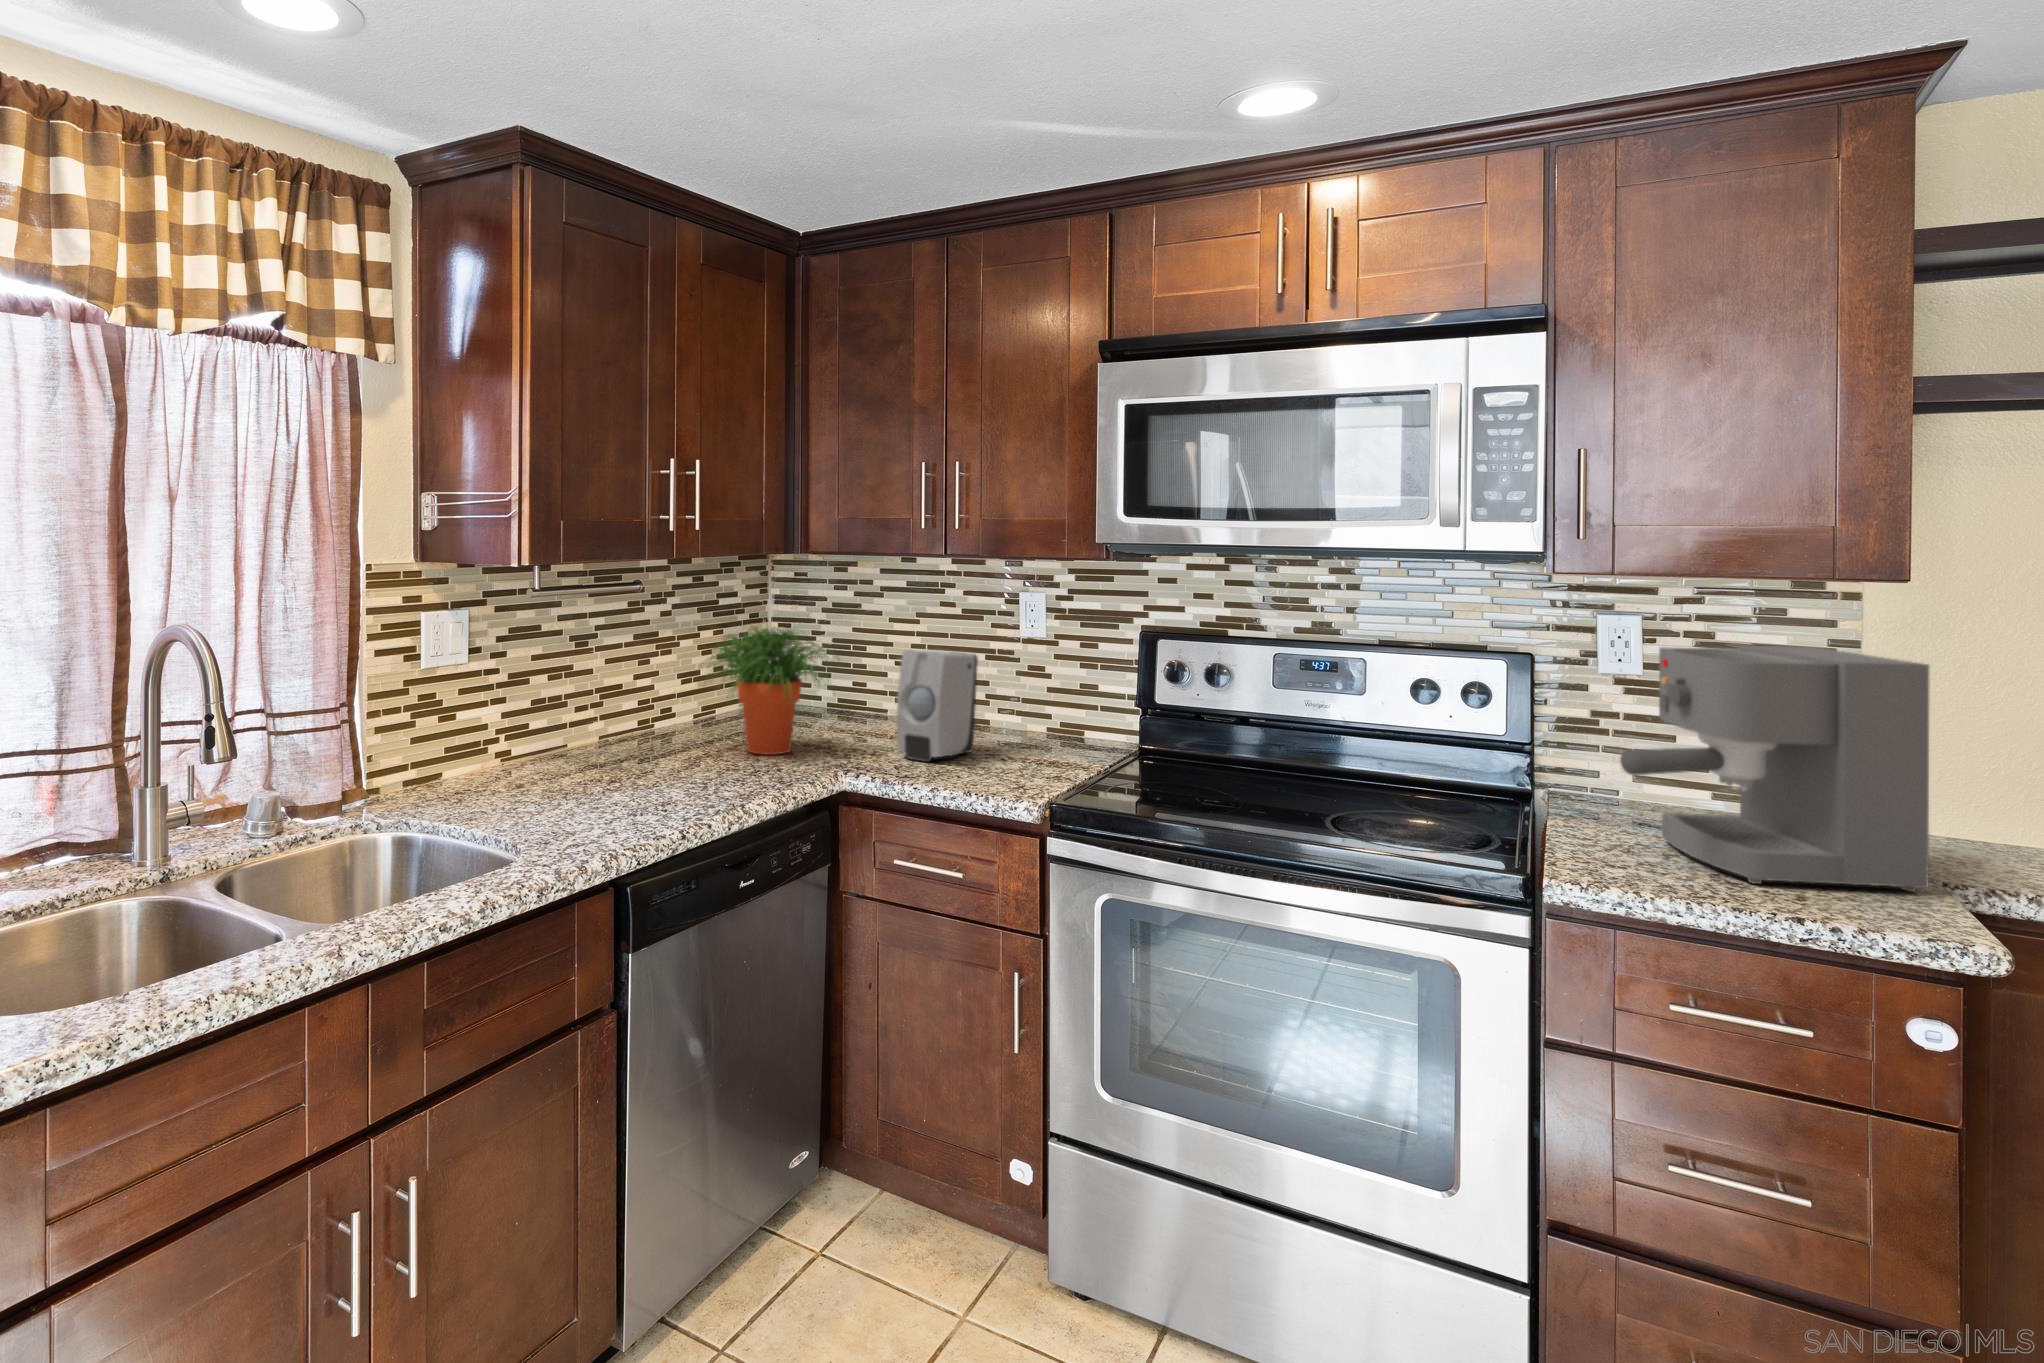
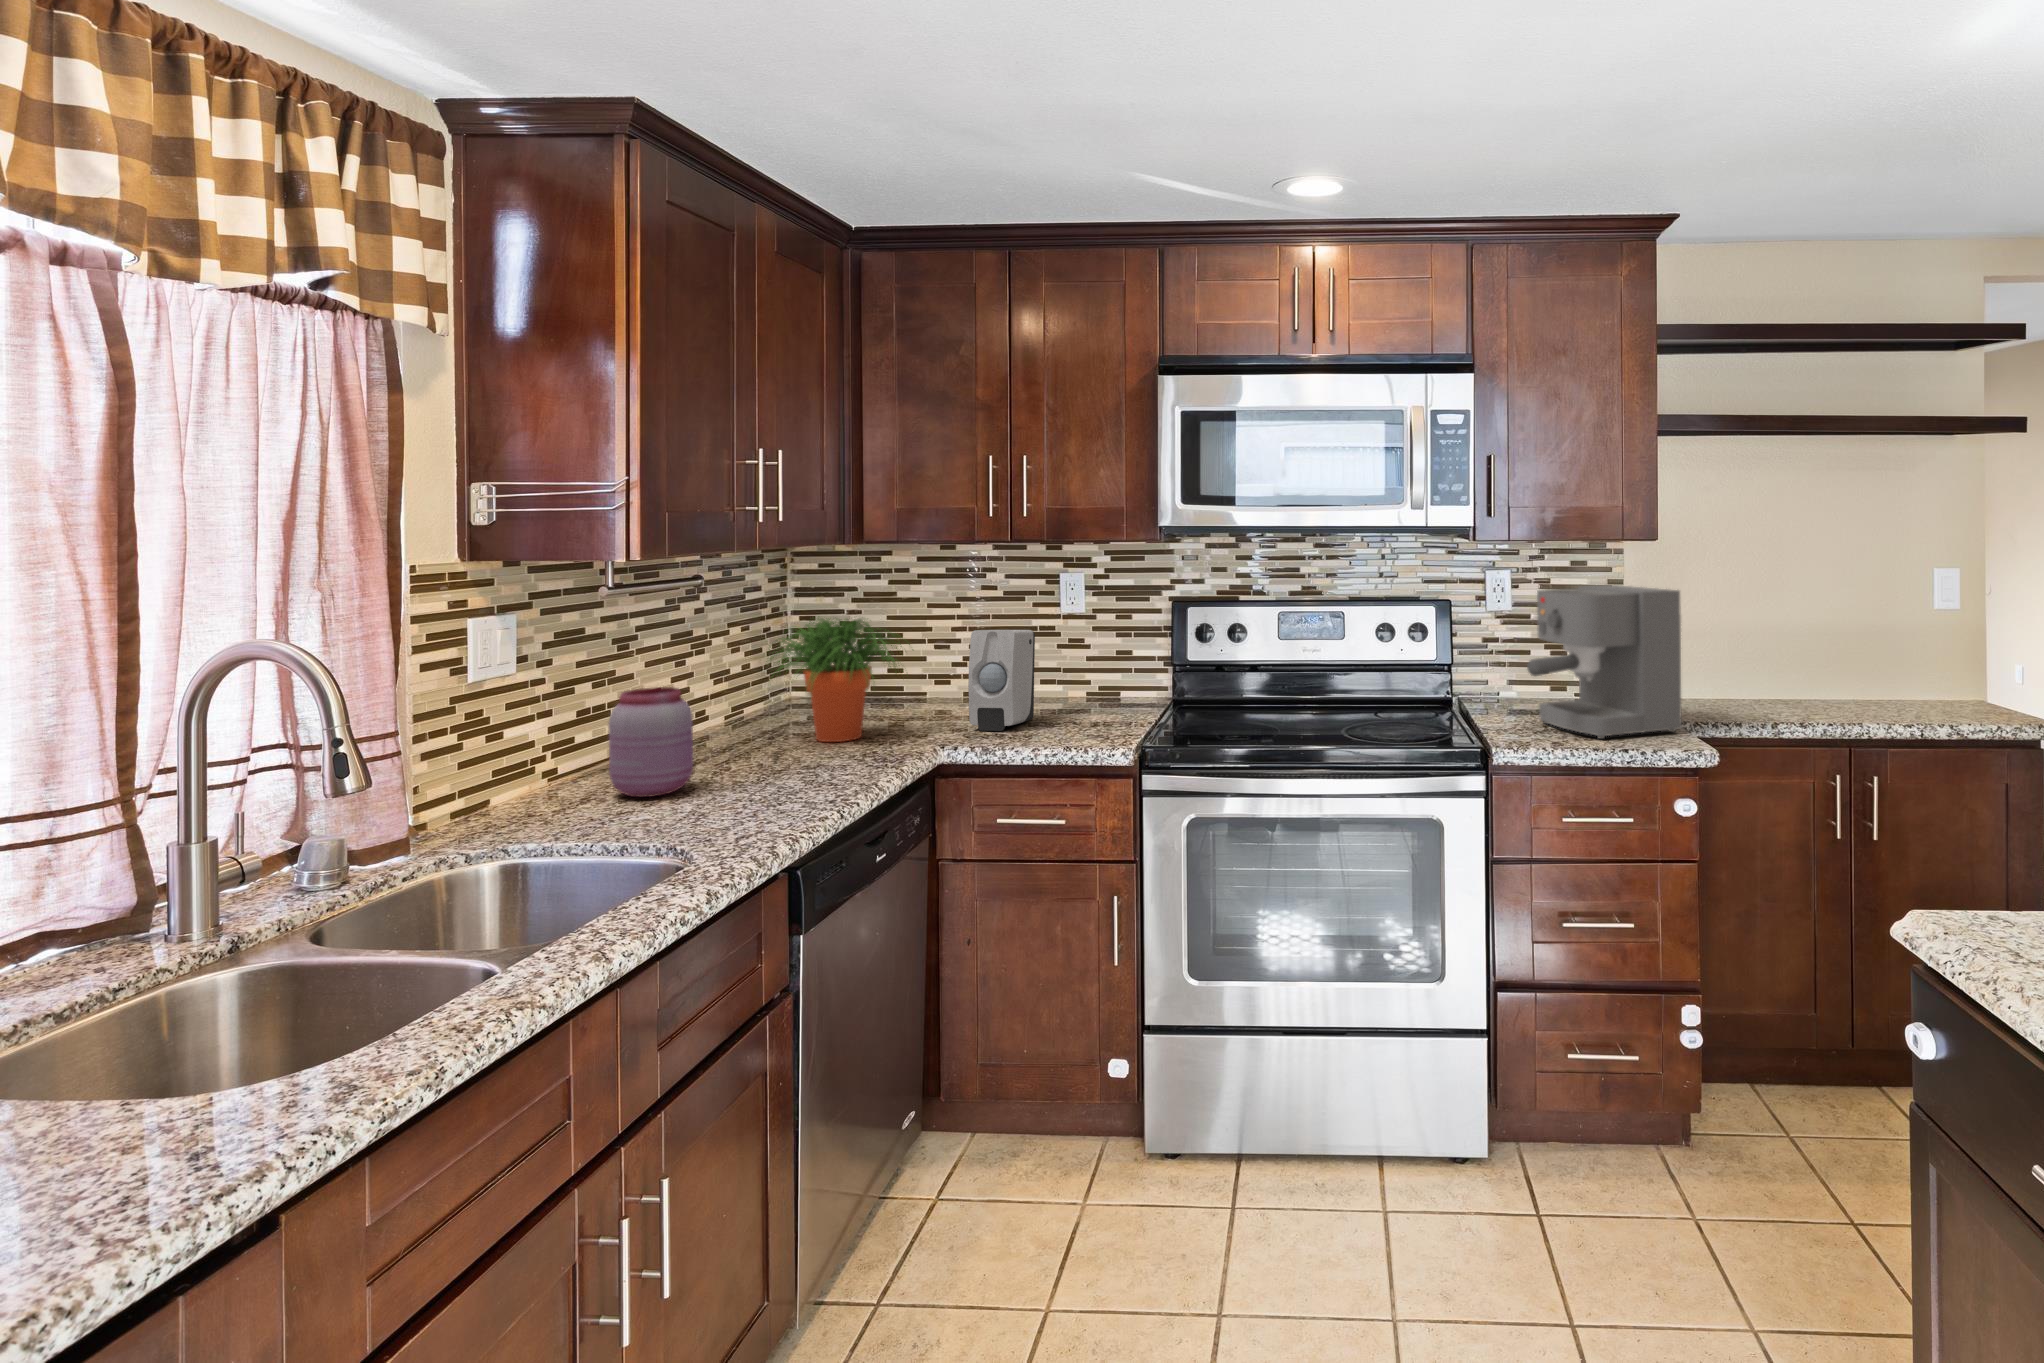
jar: none [524,686,597,791] -> present [608,687,693,797]

